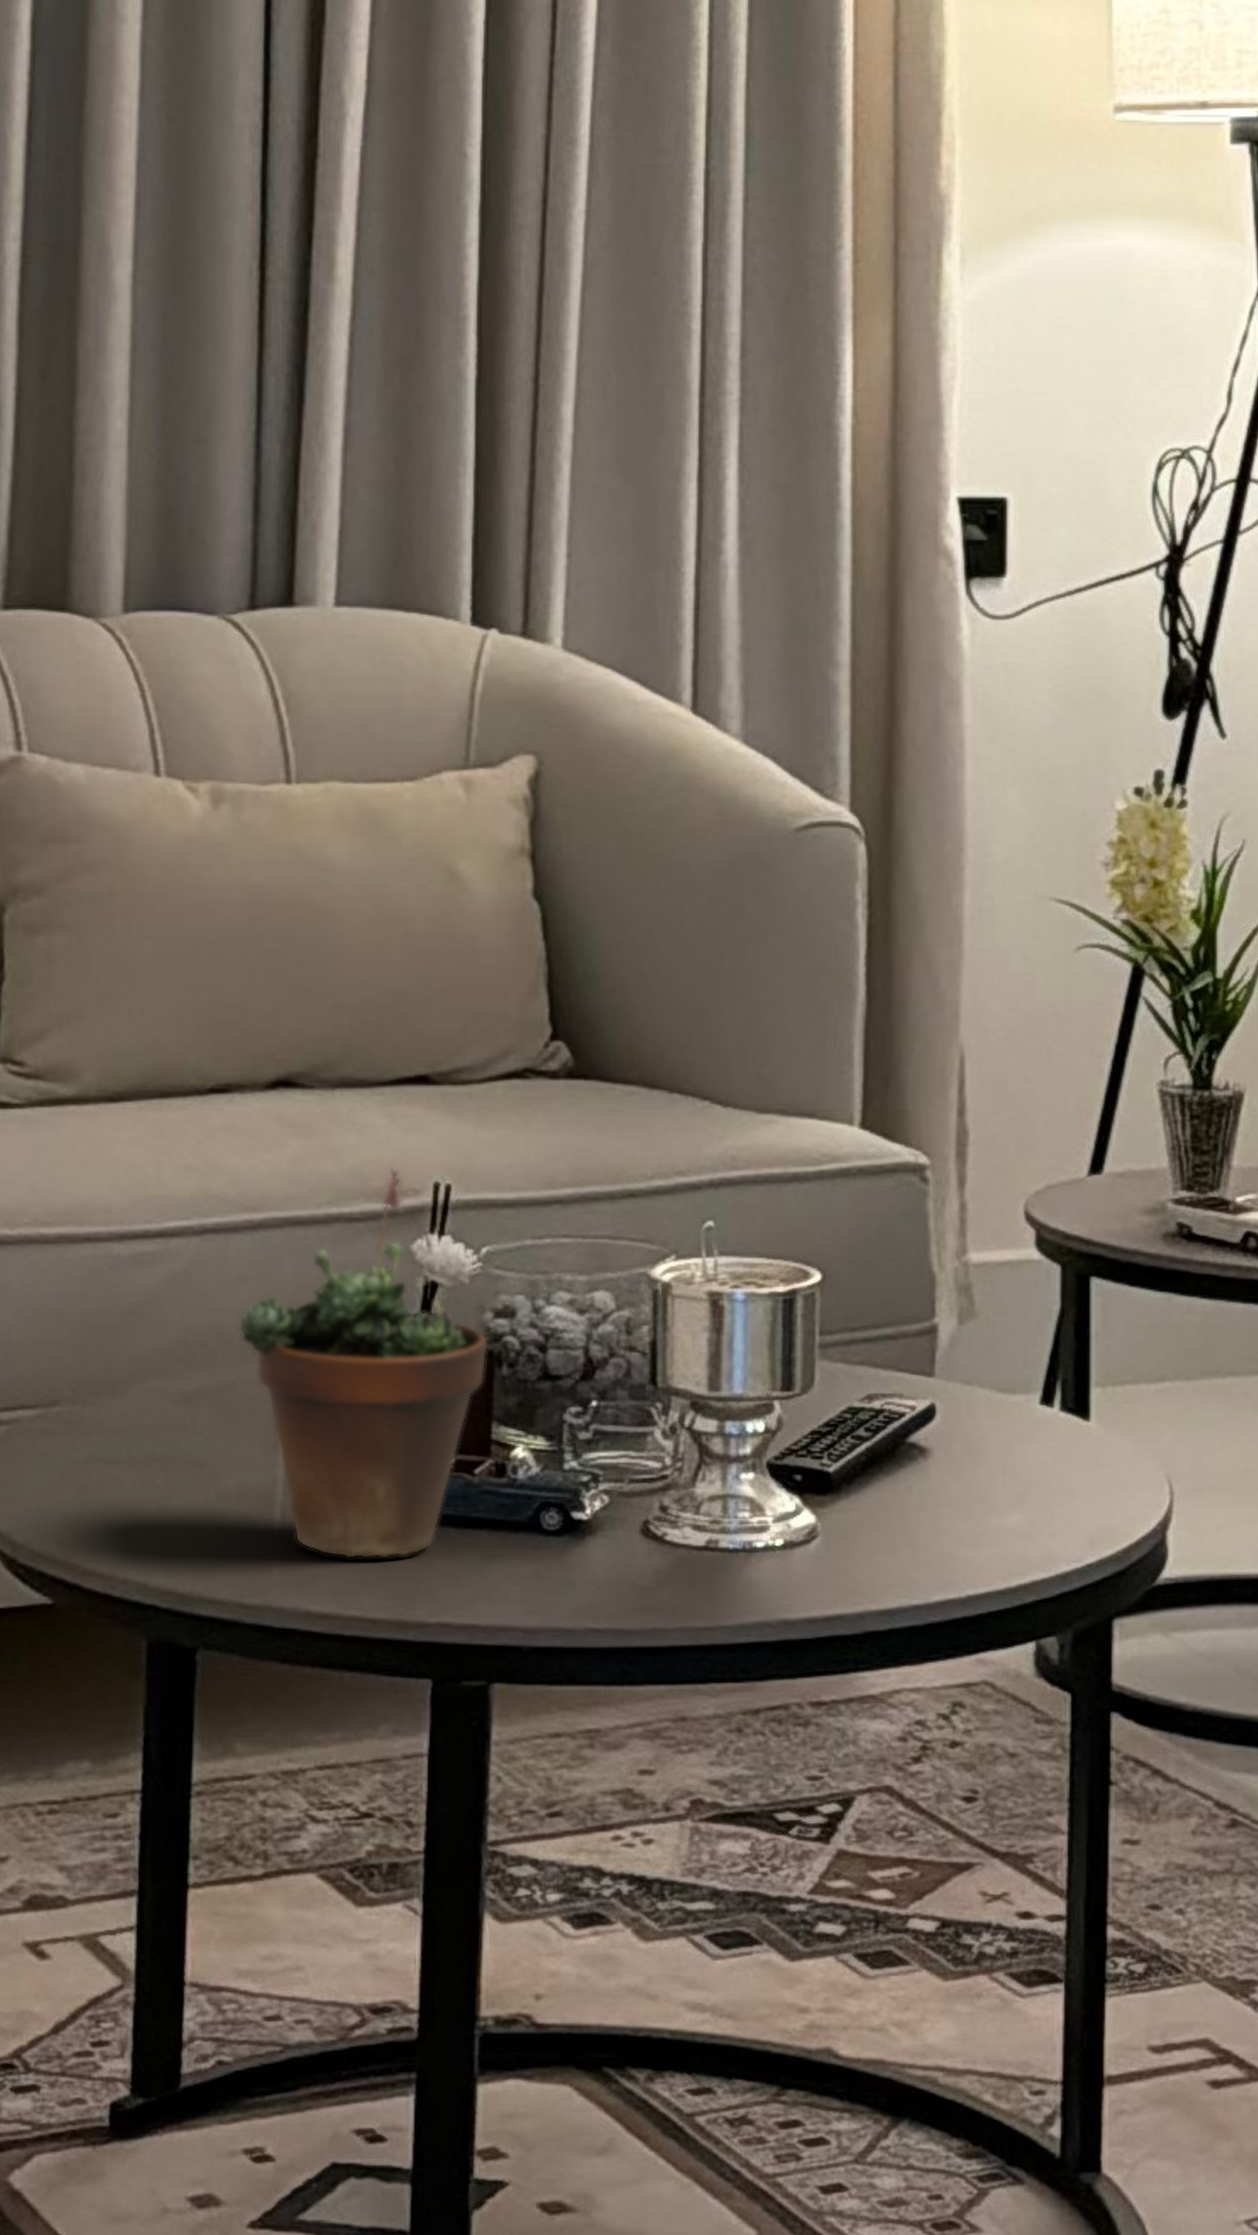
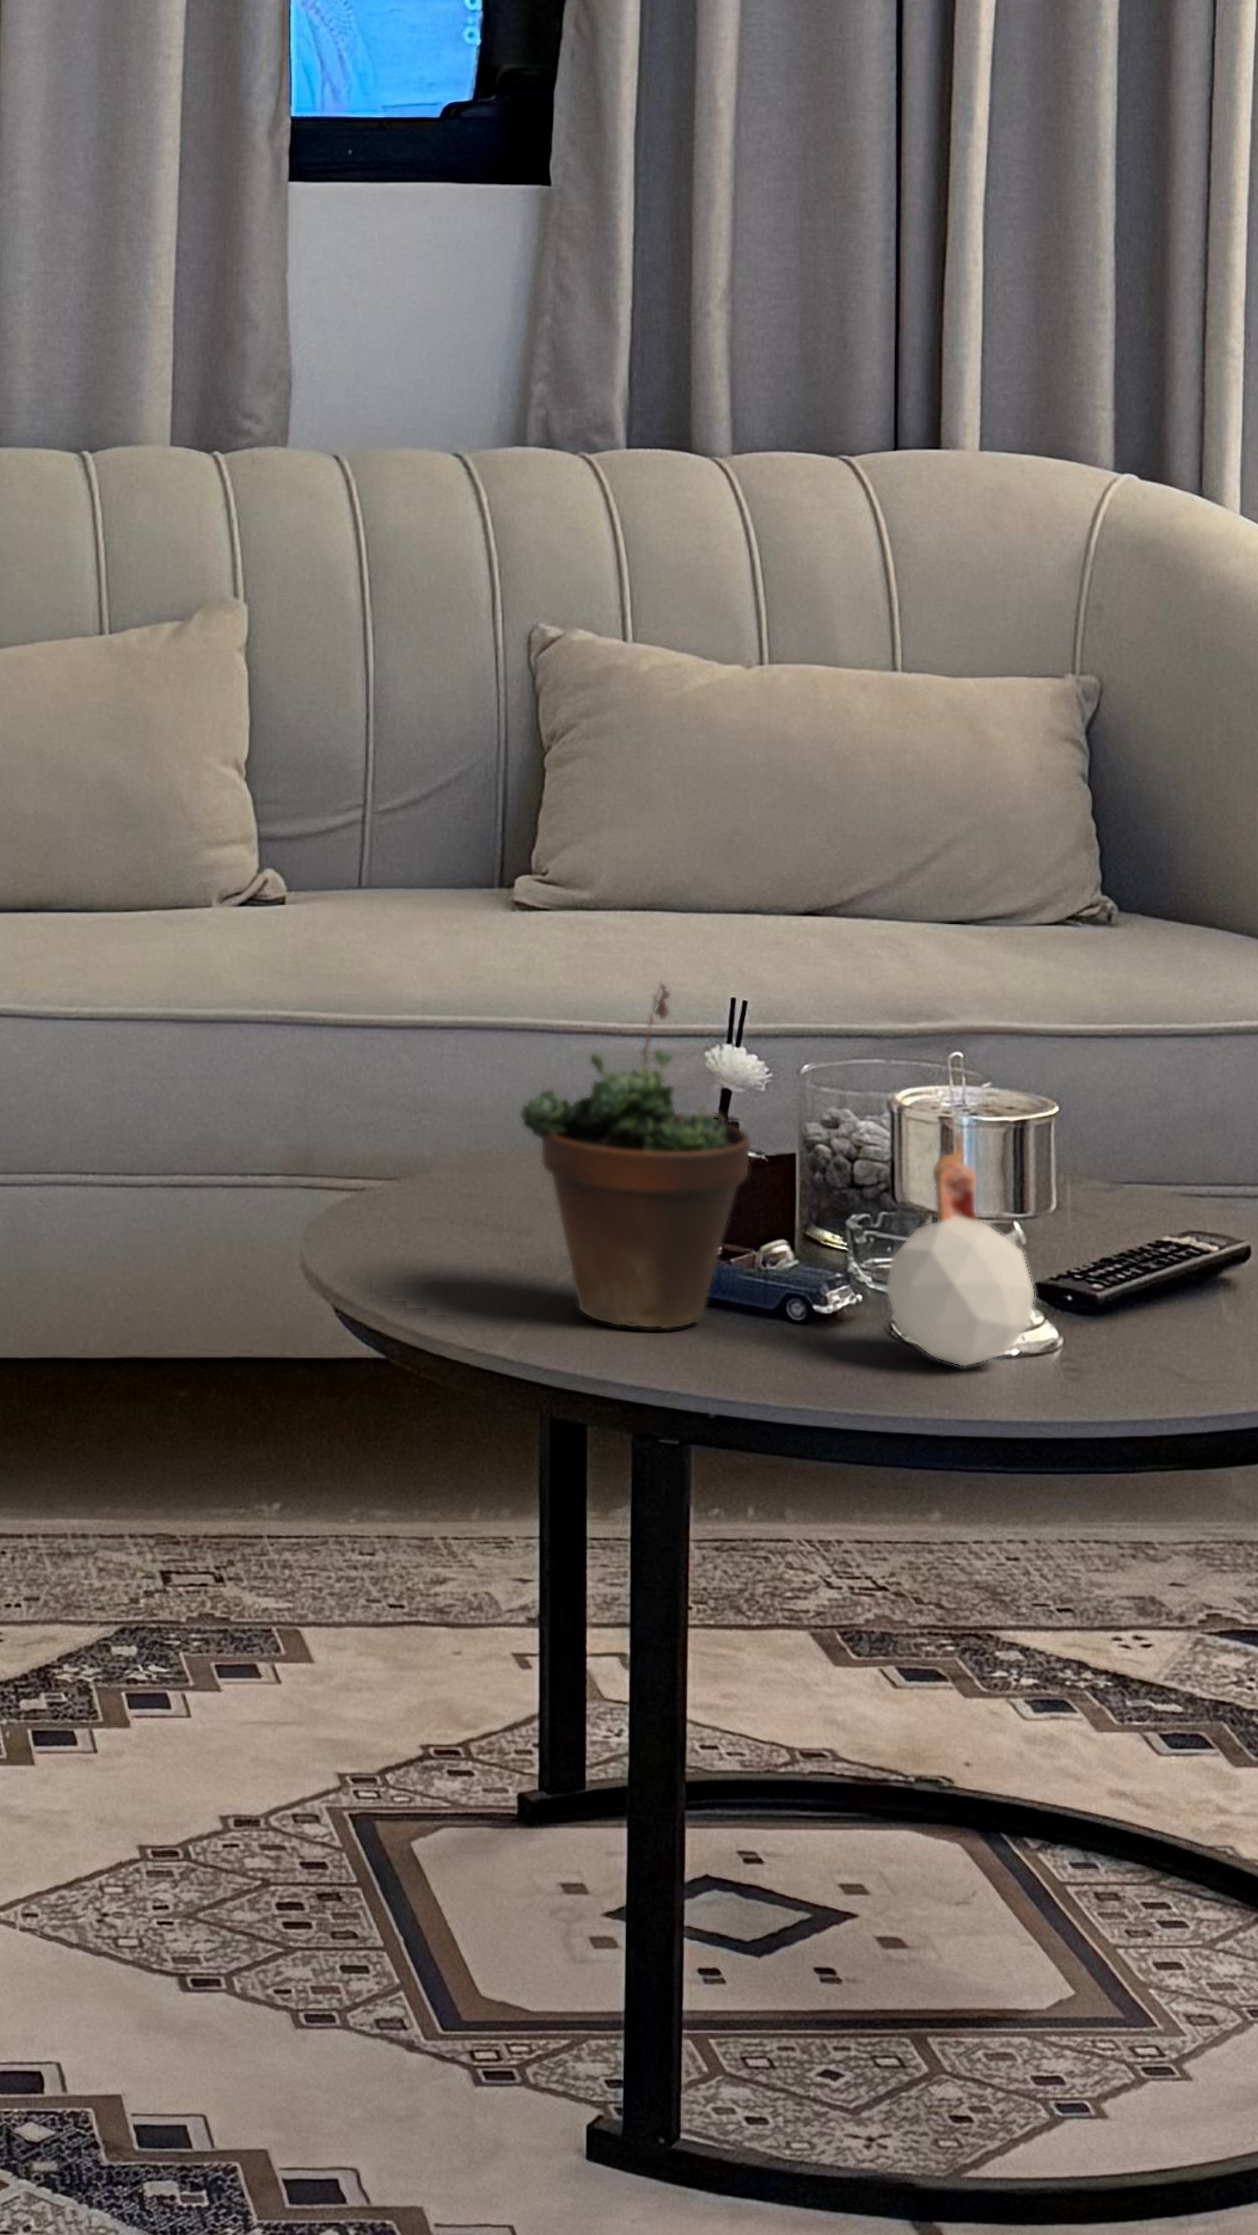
candle: none [644,1281,799,1565] -> present [887,1121,1034,1366]

